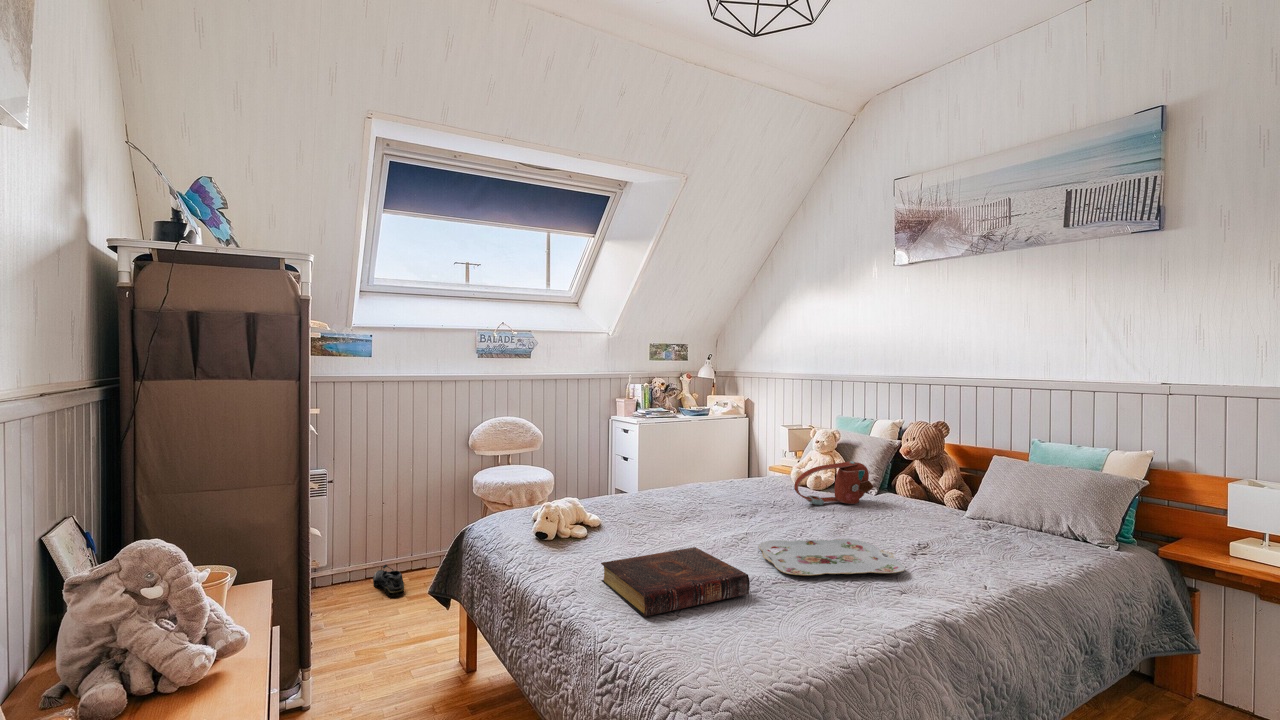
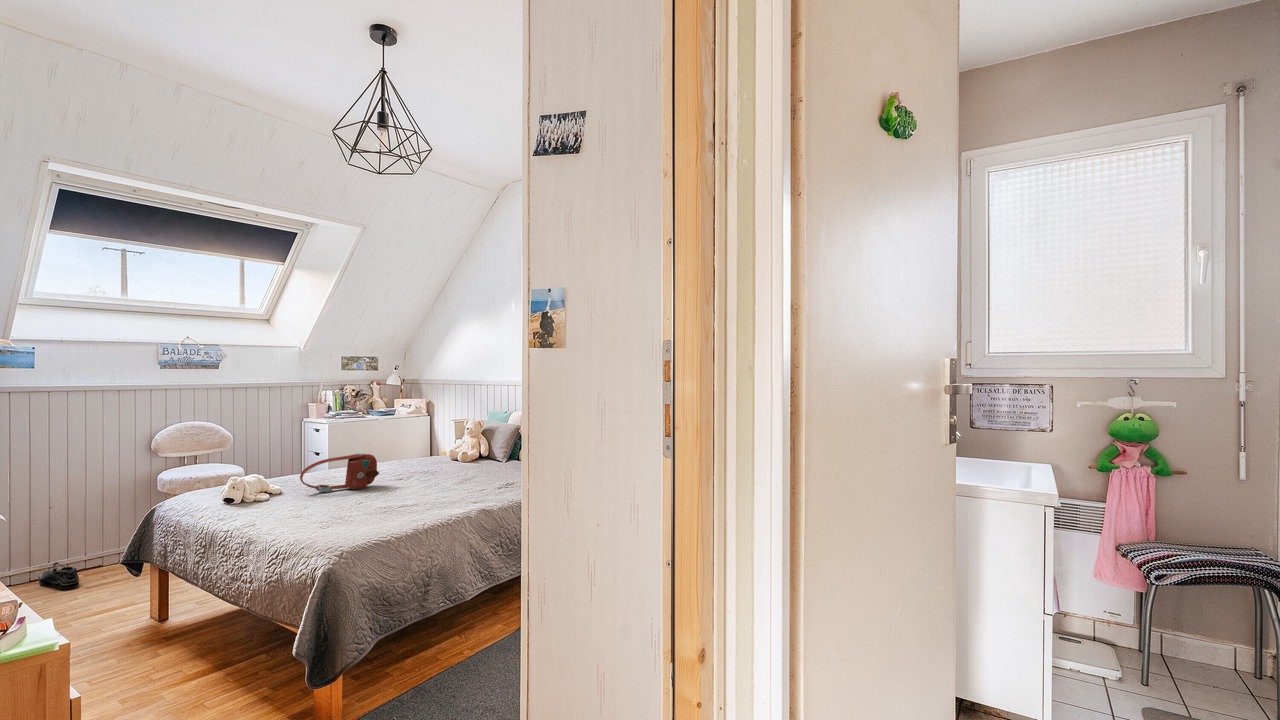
handbag: present [794,461,874,505] -> present [300,453,379,492]
serving tray: present [759,539,905,575] -> none [400,484,489,504]
book: present [601,547,750,617] -> none [276,494,381,529]

